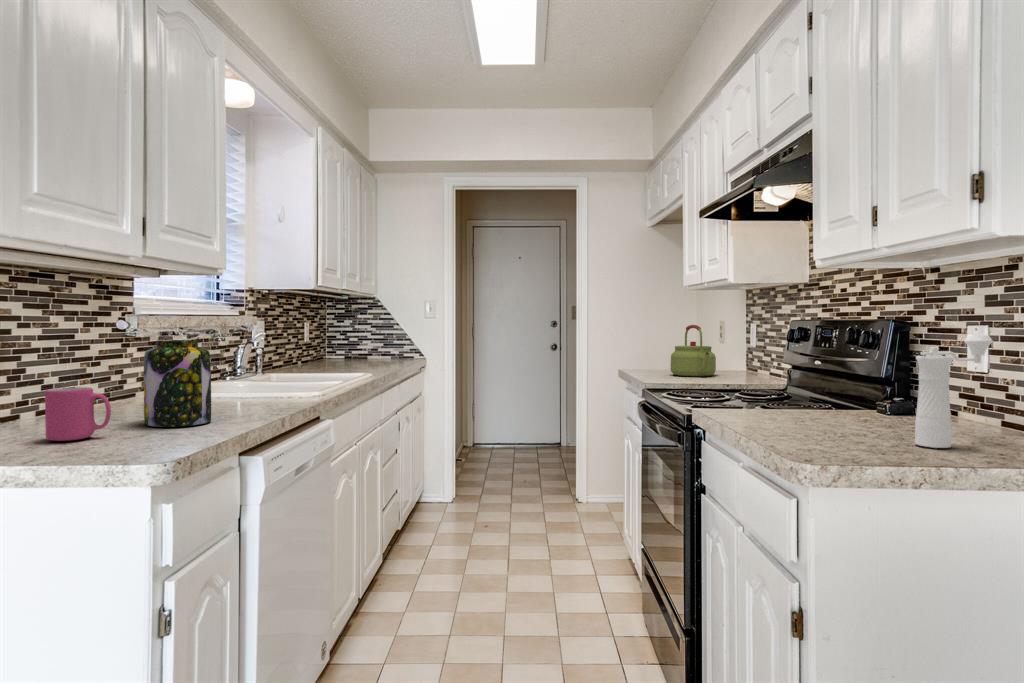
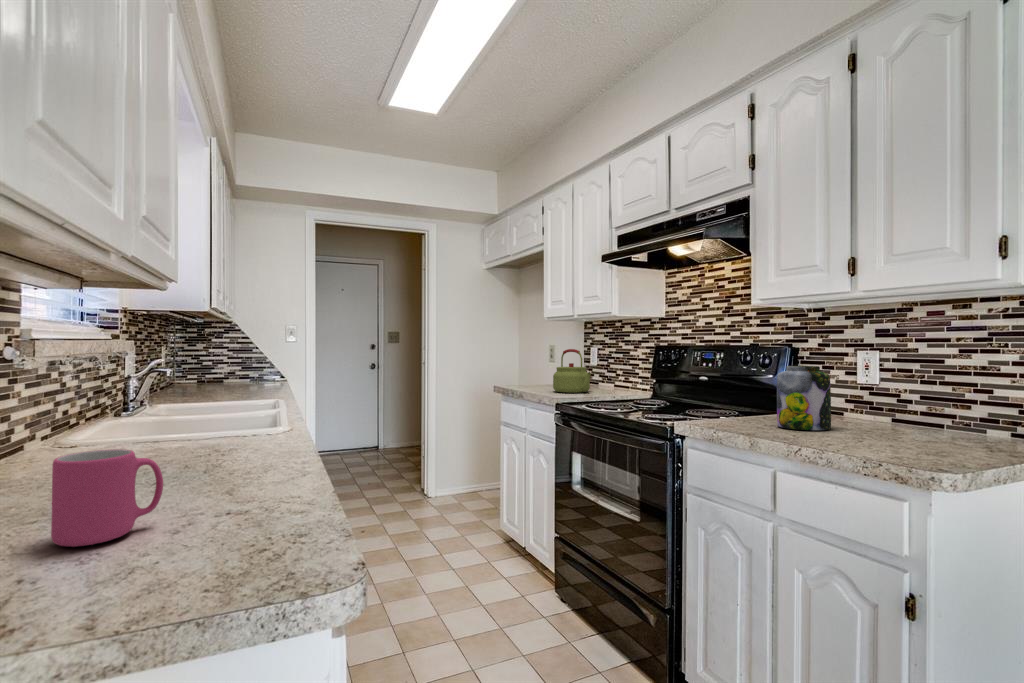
pepper mill: present [915,335,993,448] -> none [891,358,926,442]
jar: present [144,340,211,427] -> present [777,366,831,430]

